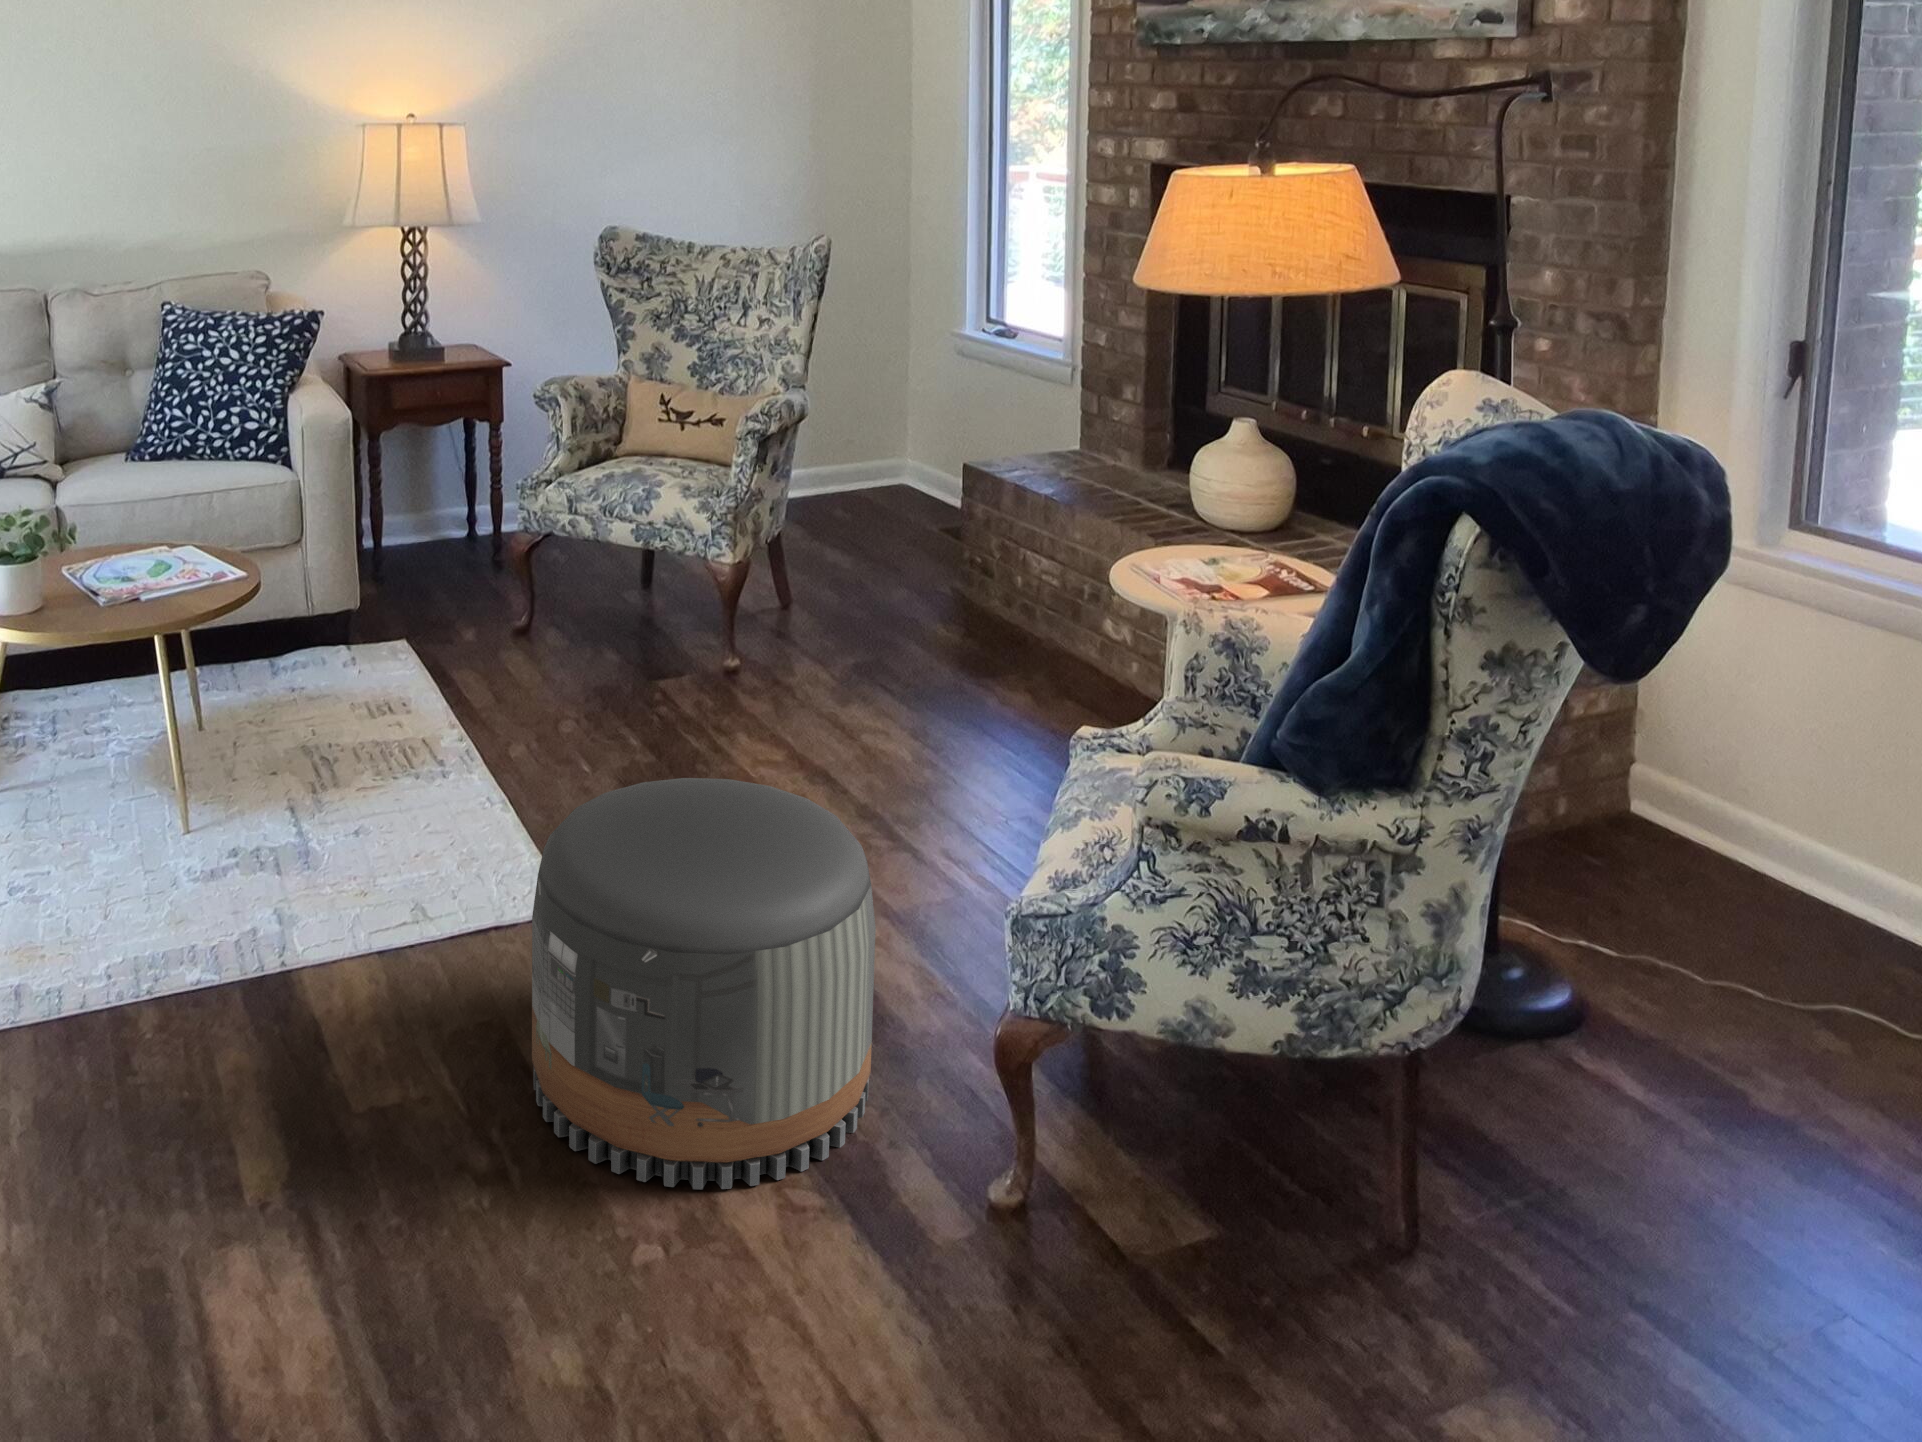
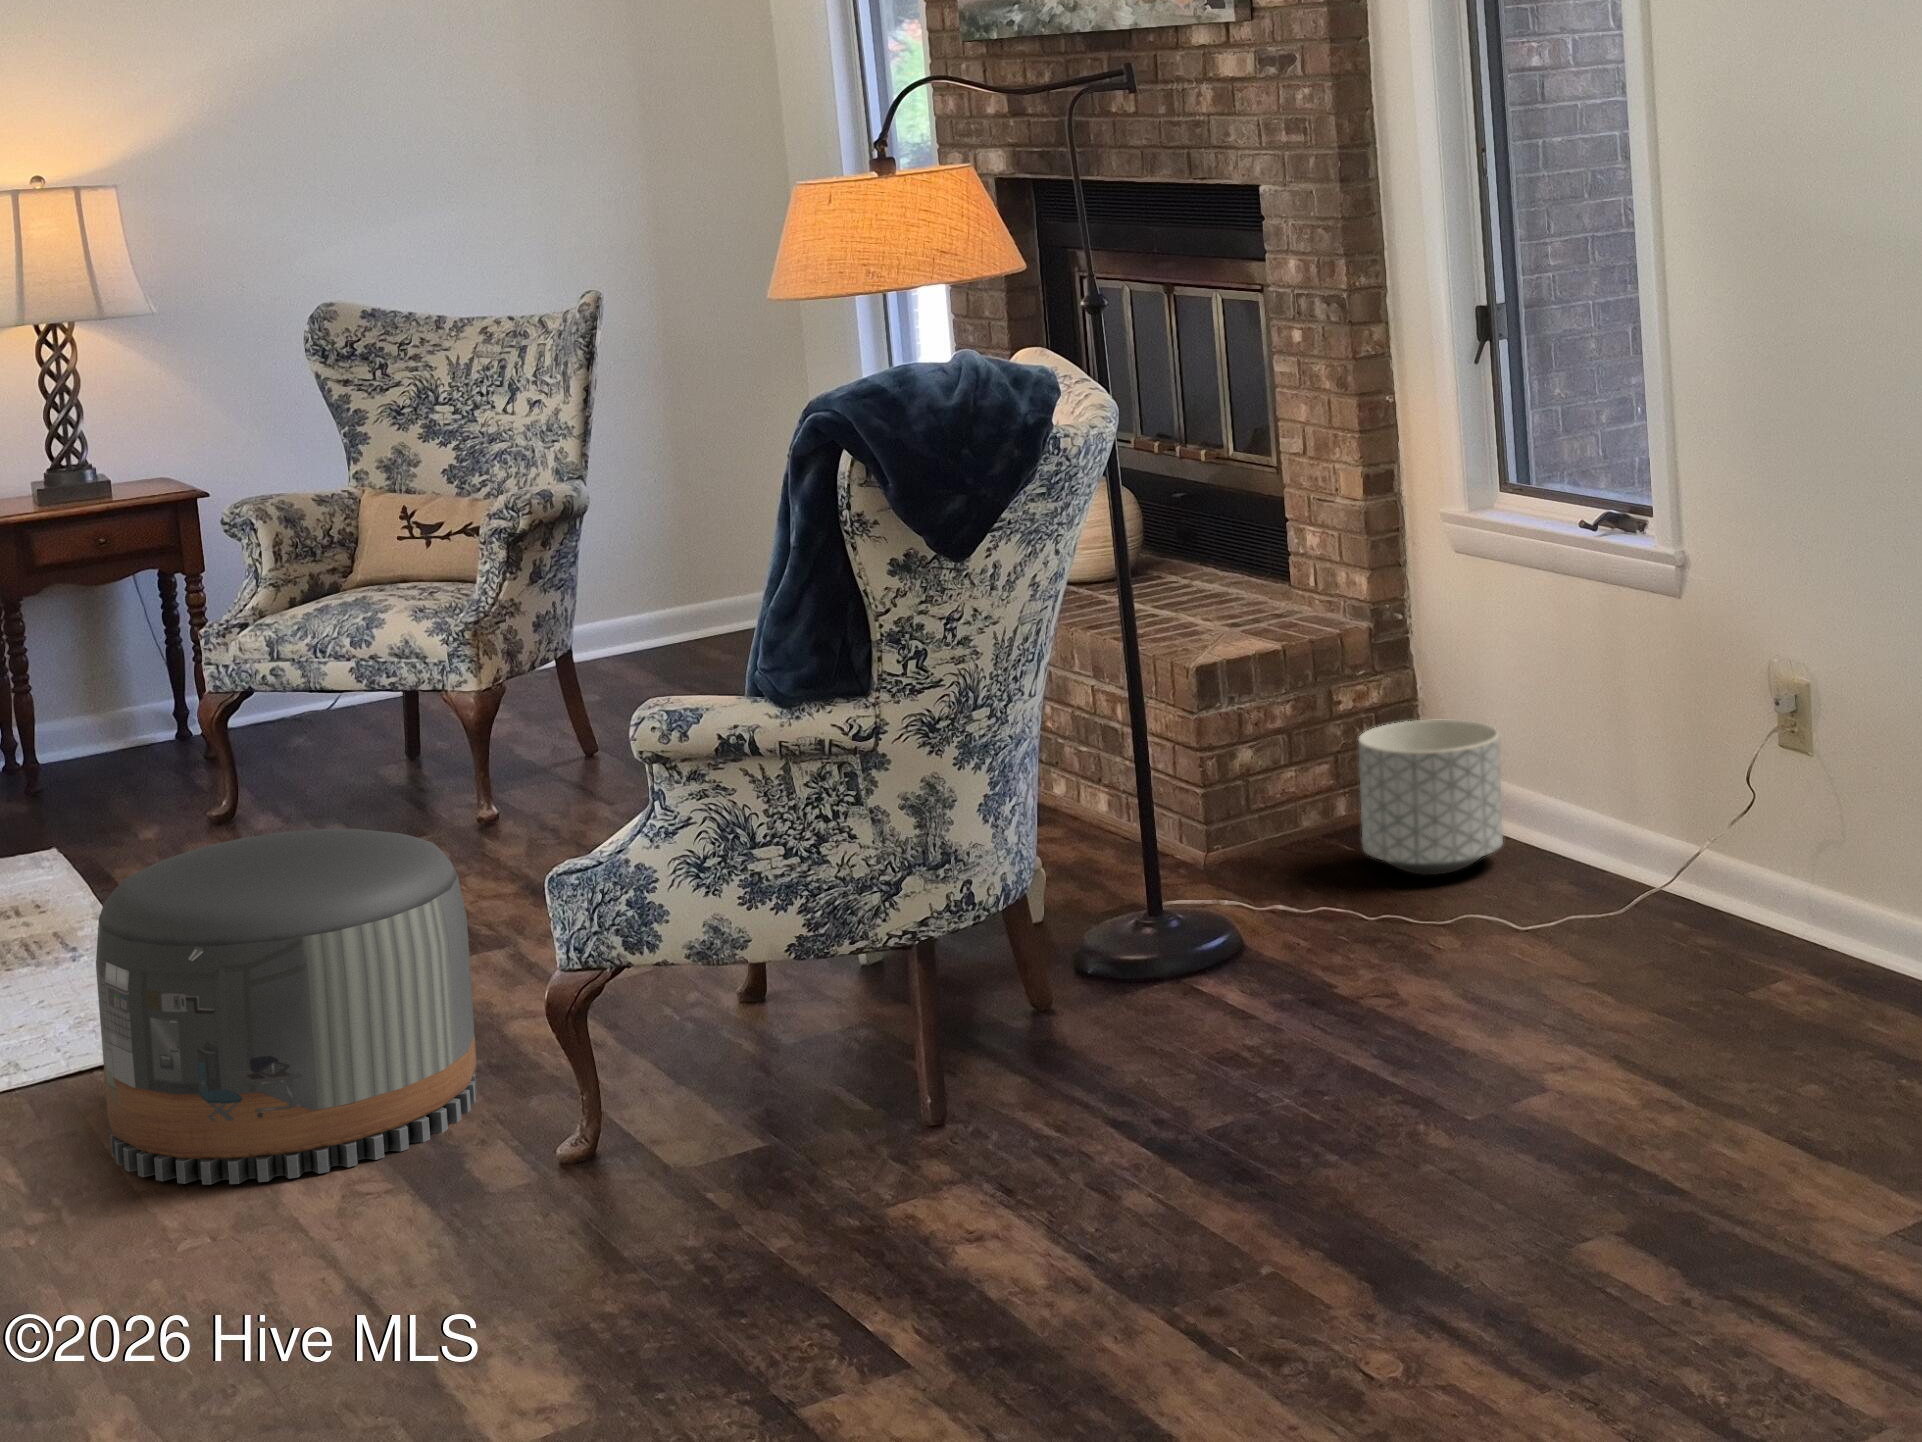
planter: none [1624,728,1799,895] -> present [1359,720,1503,875]

